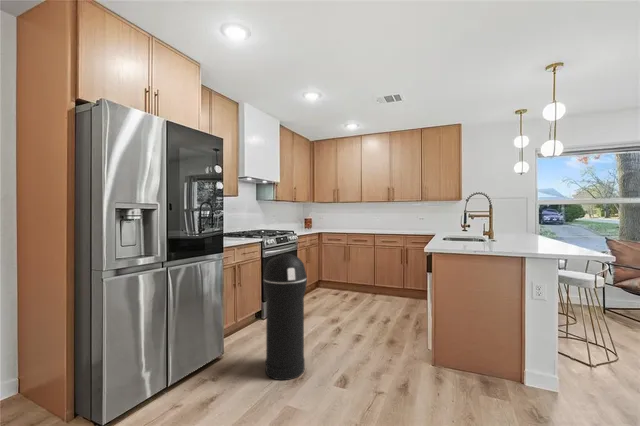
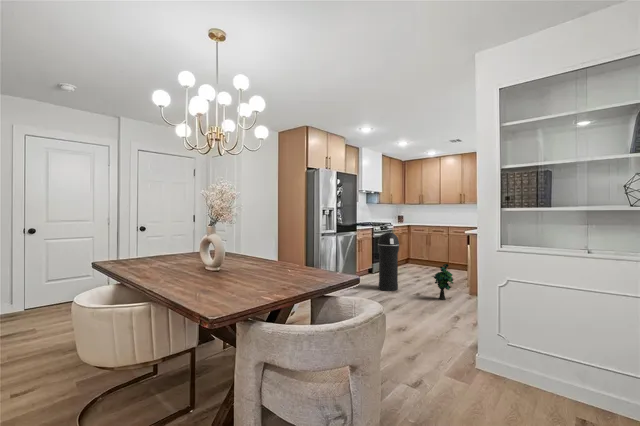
decorative plant: none [375,323,423,405] -> present [432,264,453,300]

